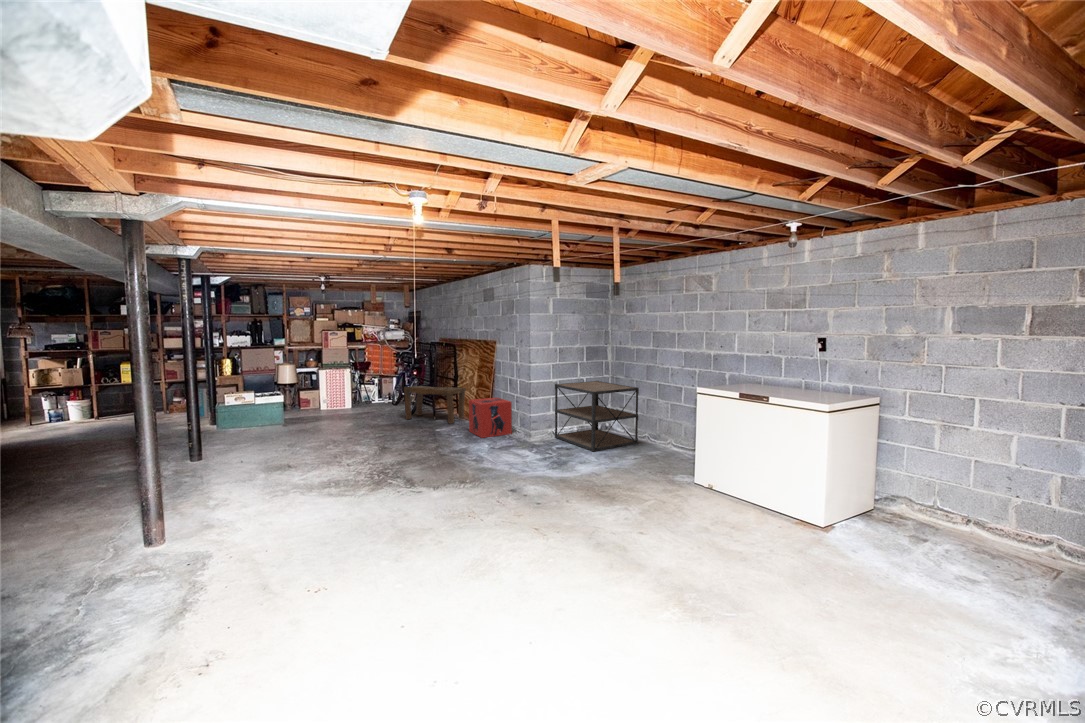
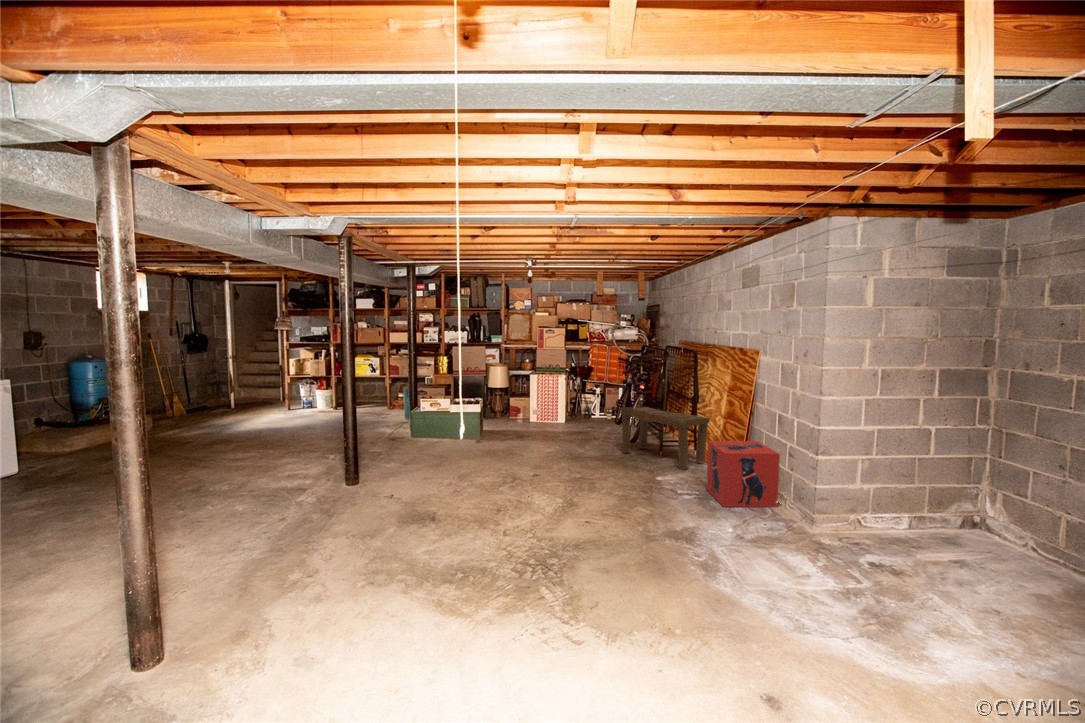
shelving unit: present [555,381,639,452] -> none [860,434,1075,585]

